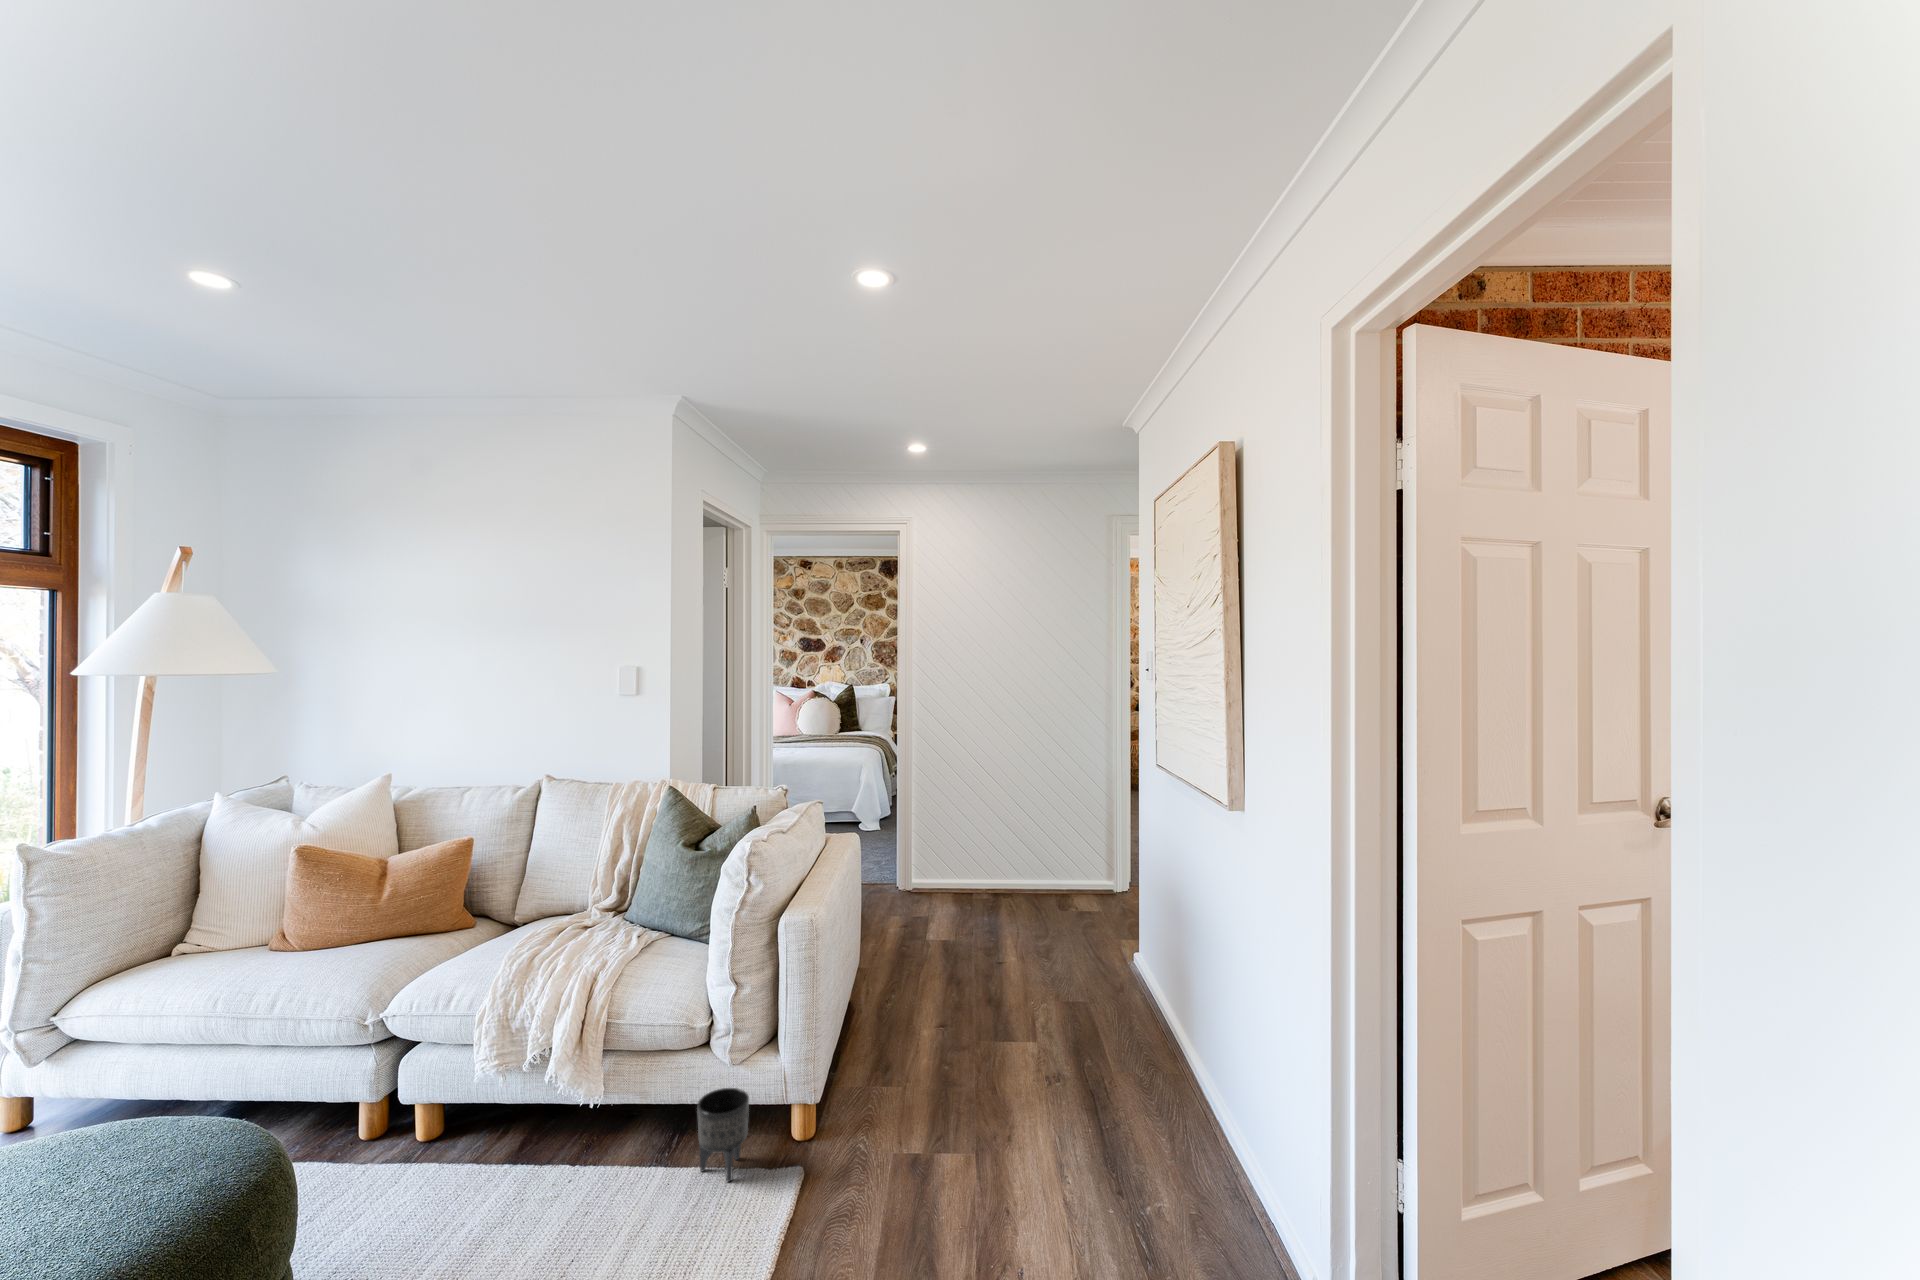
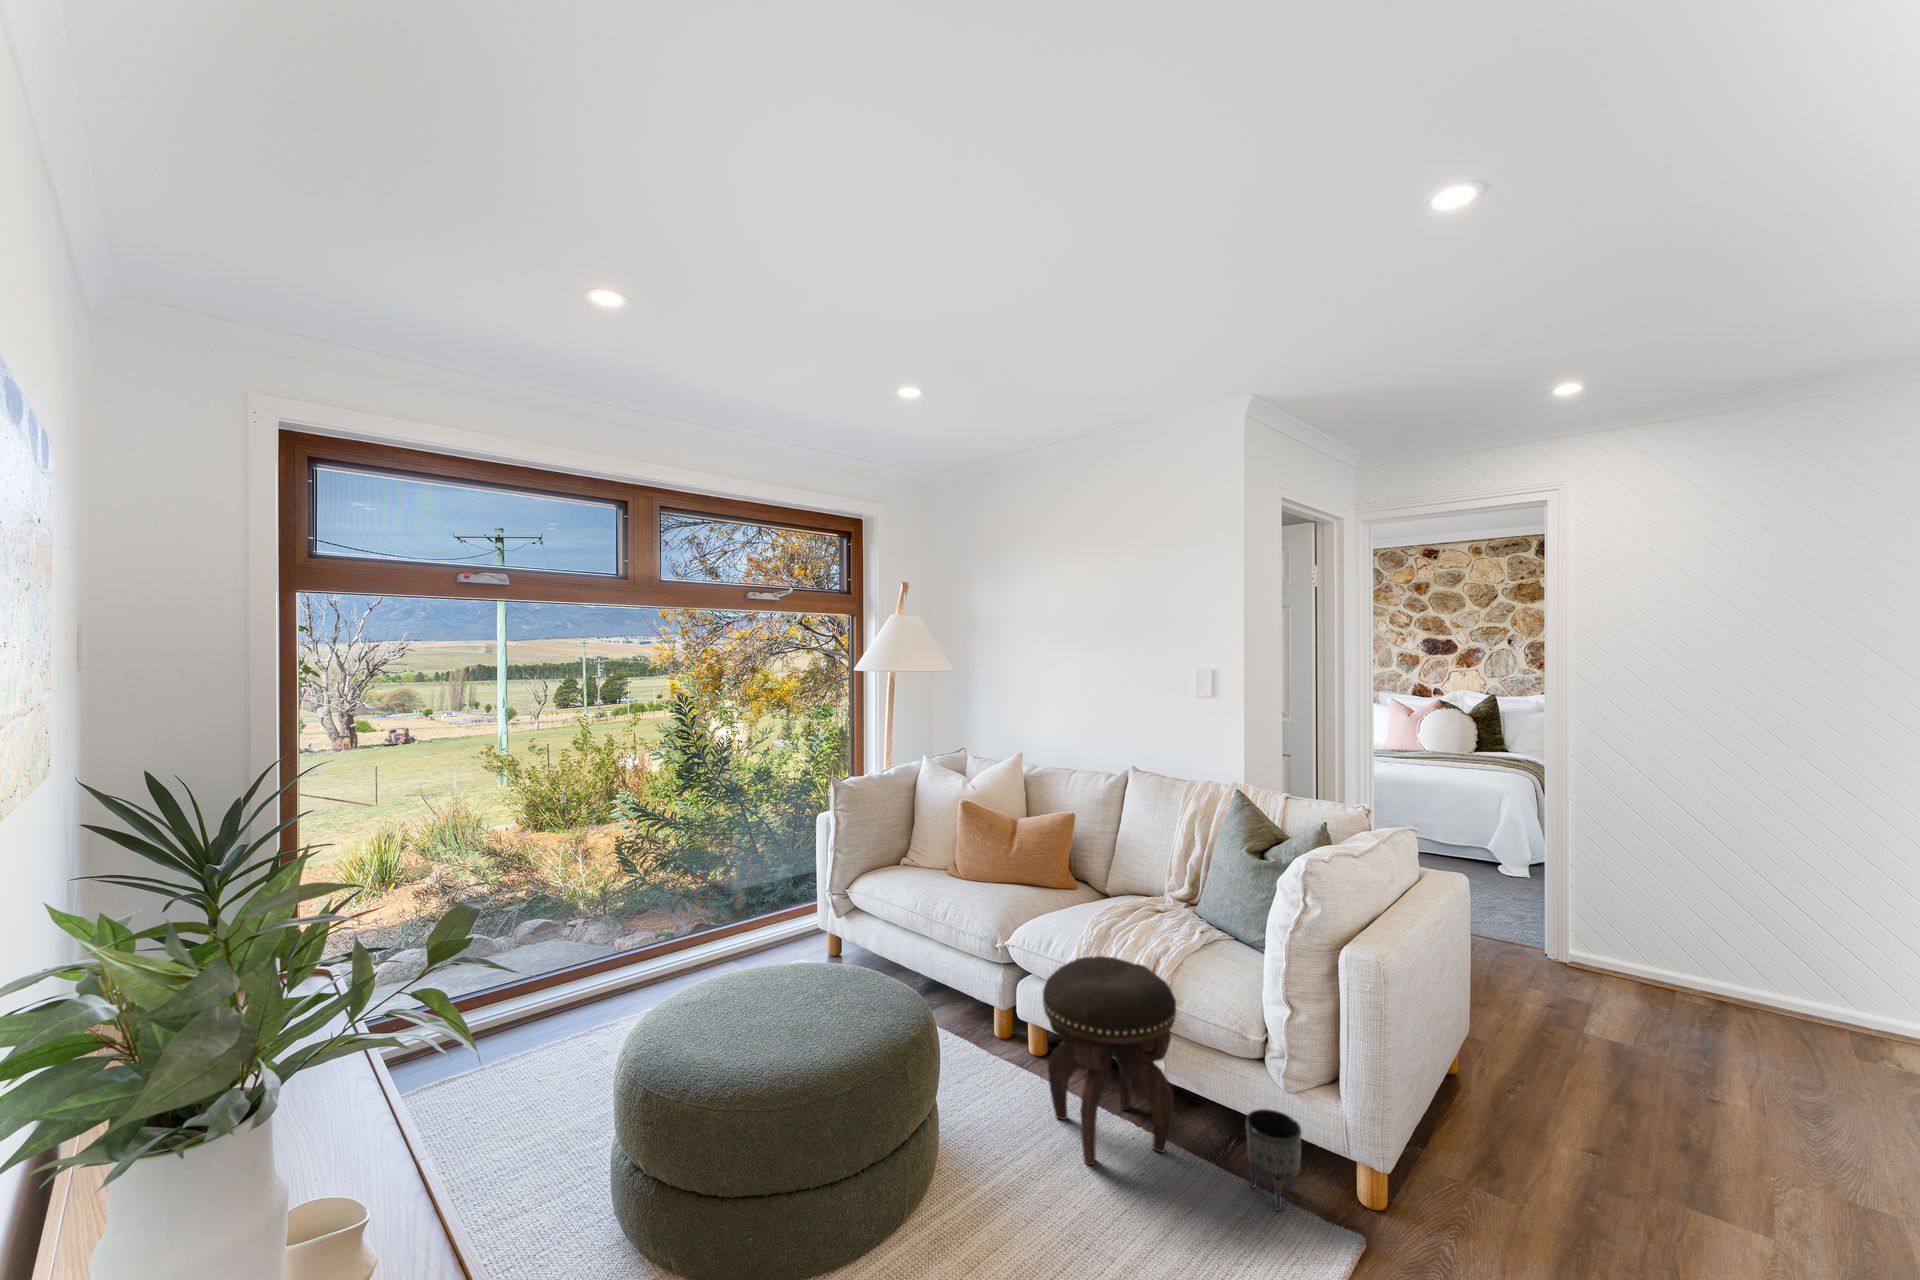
footstool: none [456,987,621,1230] -> present [1043,956,1176,1165]

